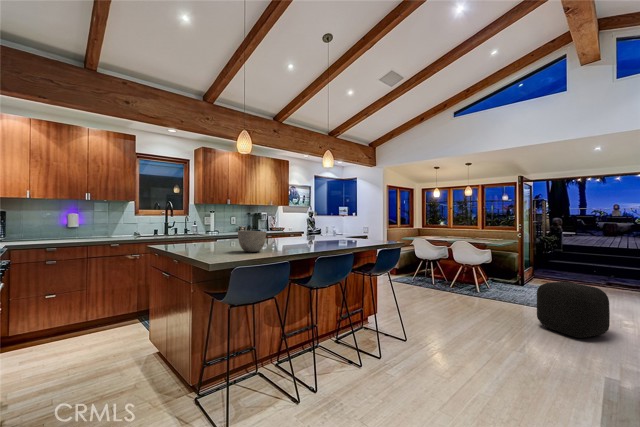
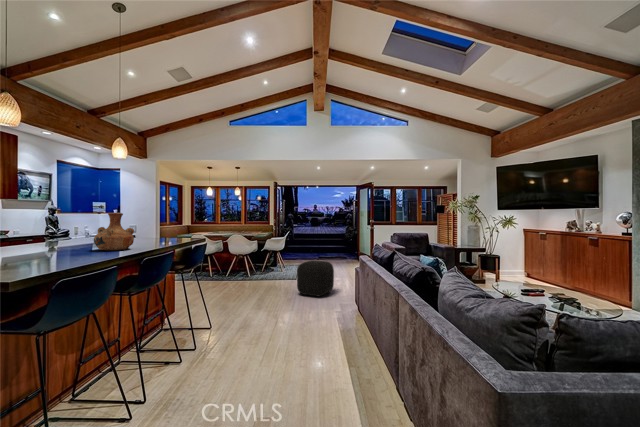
vase: none [297,212,328,245] -> present [94,213,134,250]
bowl: present [238,231,267,252] -> none [33,238,79,264]

